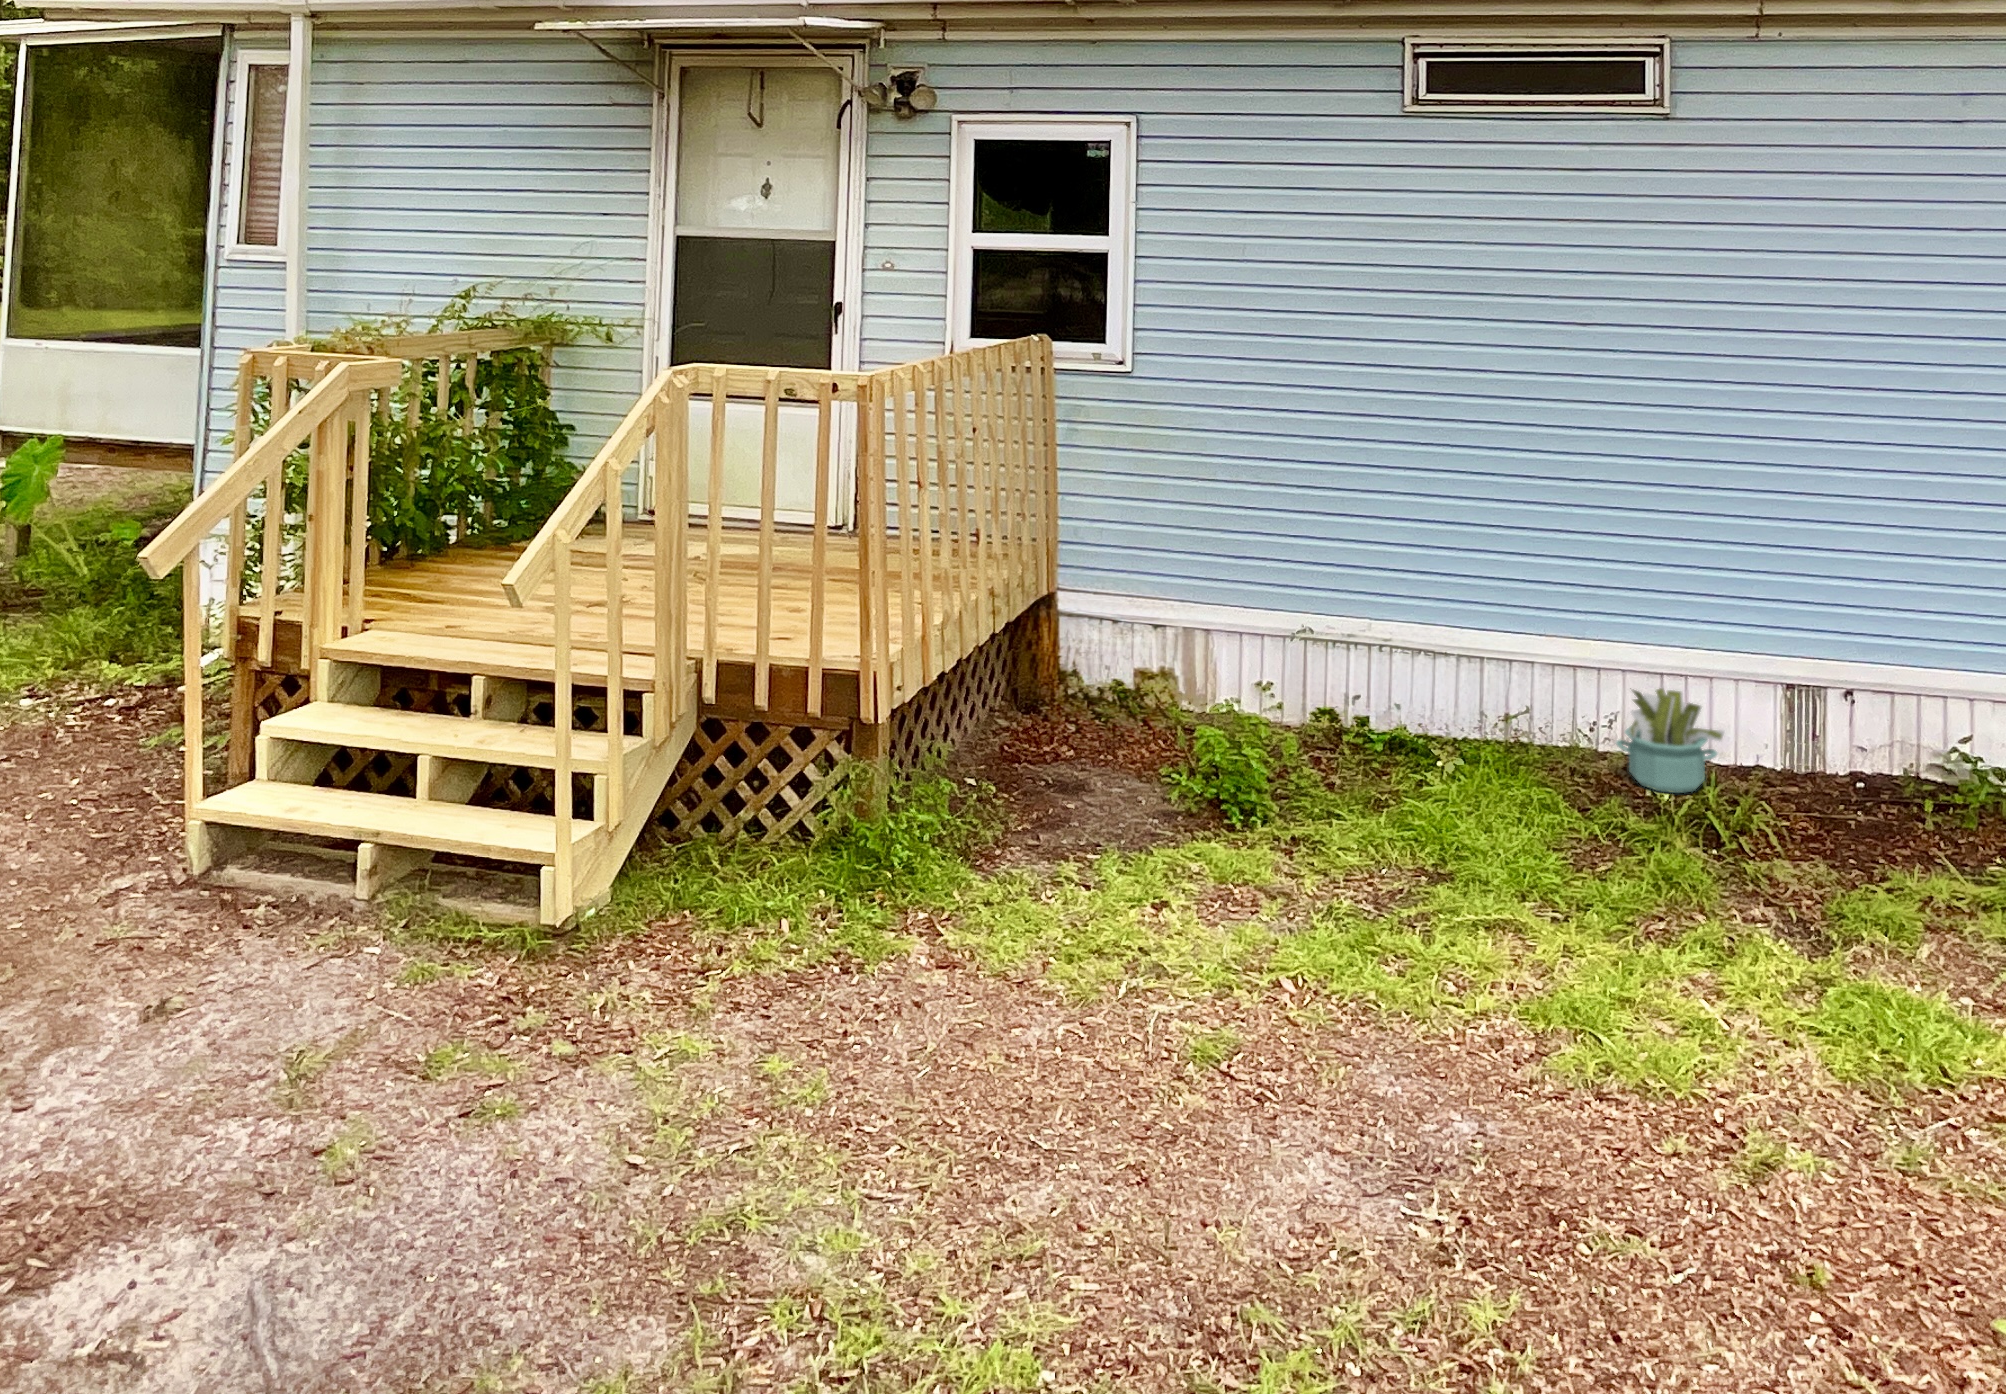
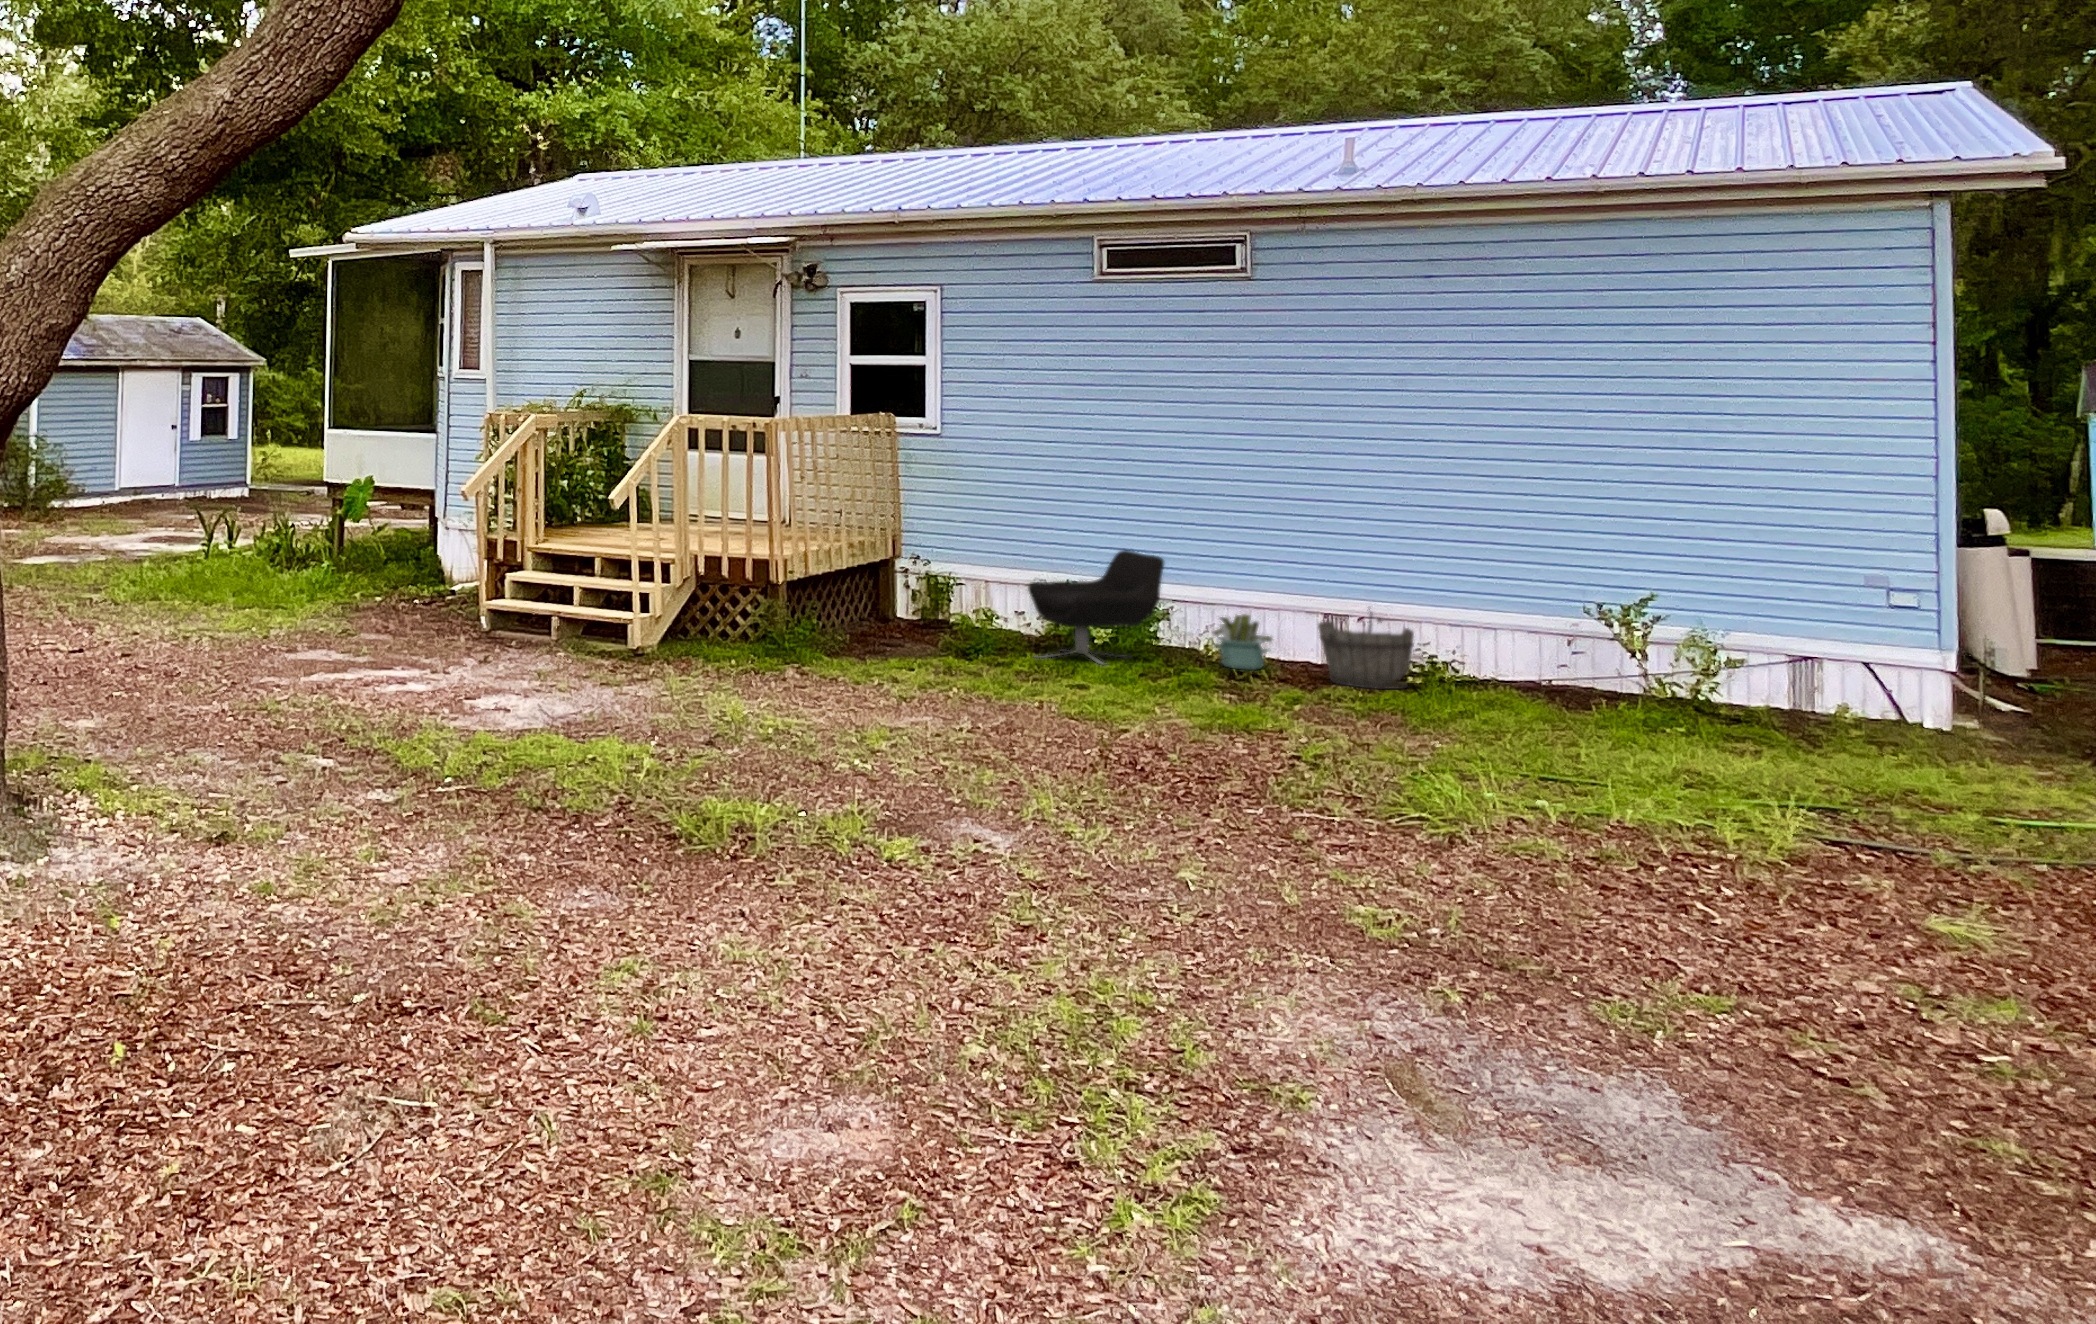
lounge chair: none [1302,574,1549,817] -> present [1028,550,1164,664]
wooden bucket: none [1811,679,1980,837] -> present [1318,609,1414,689]

